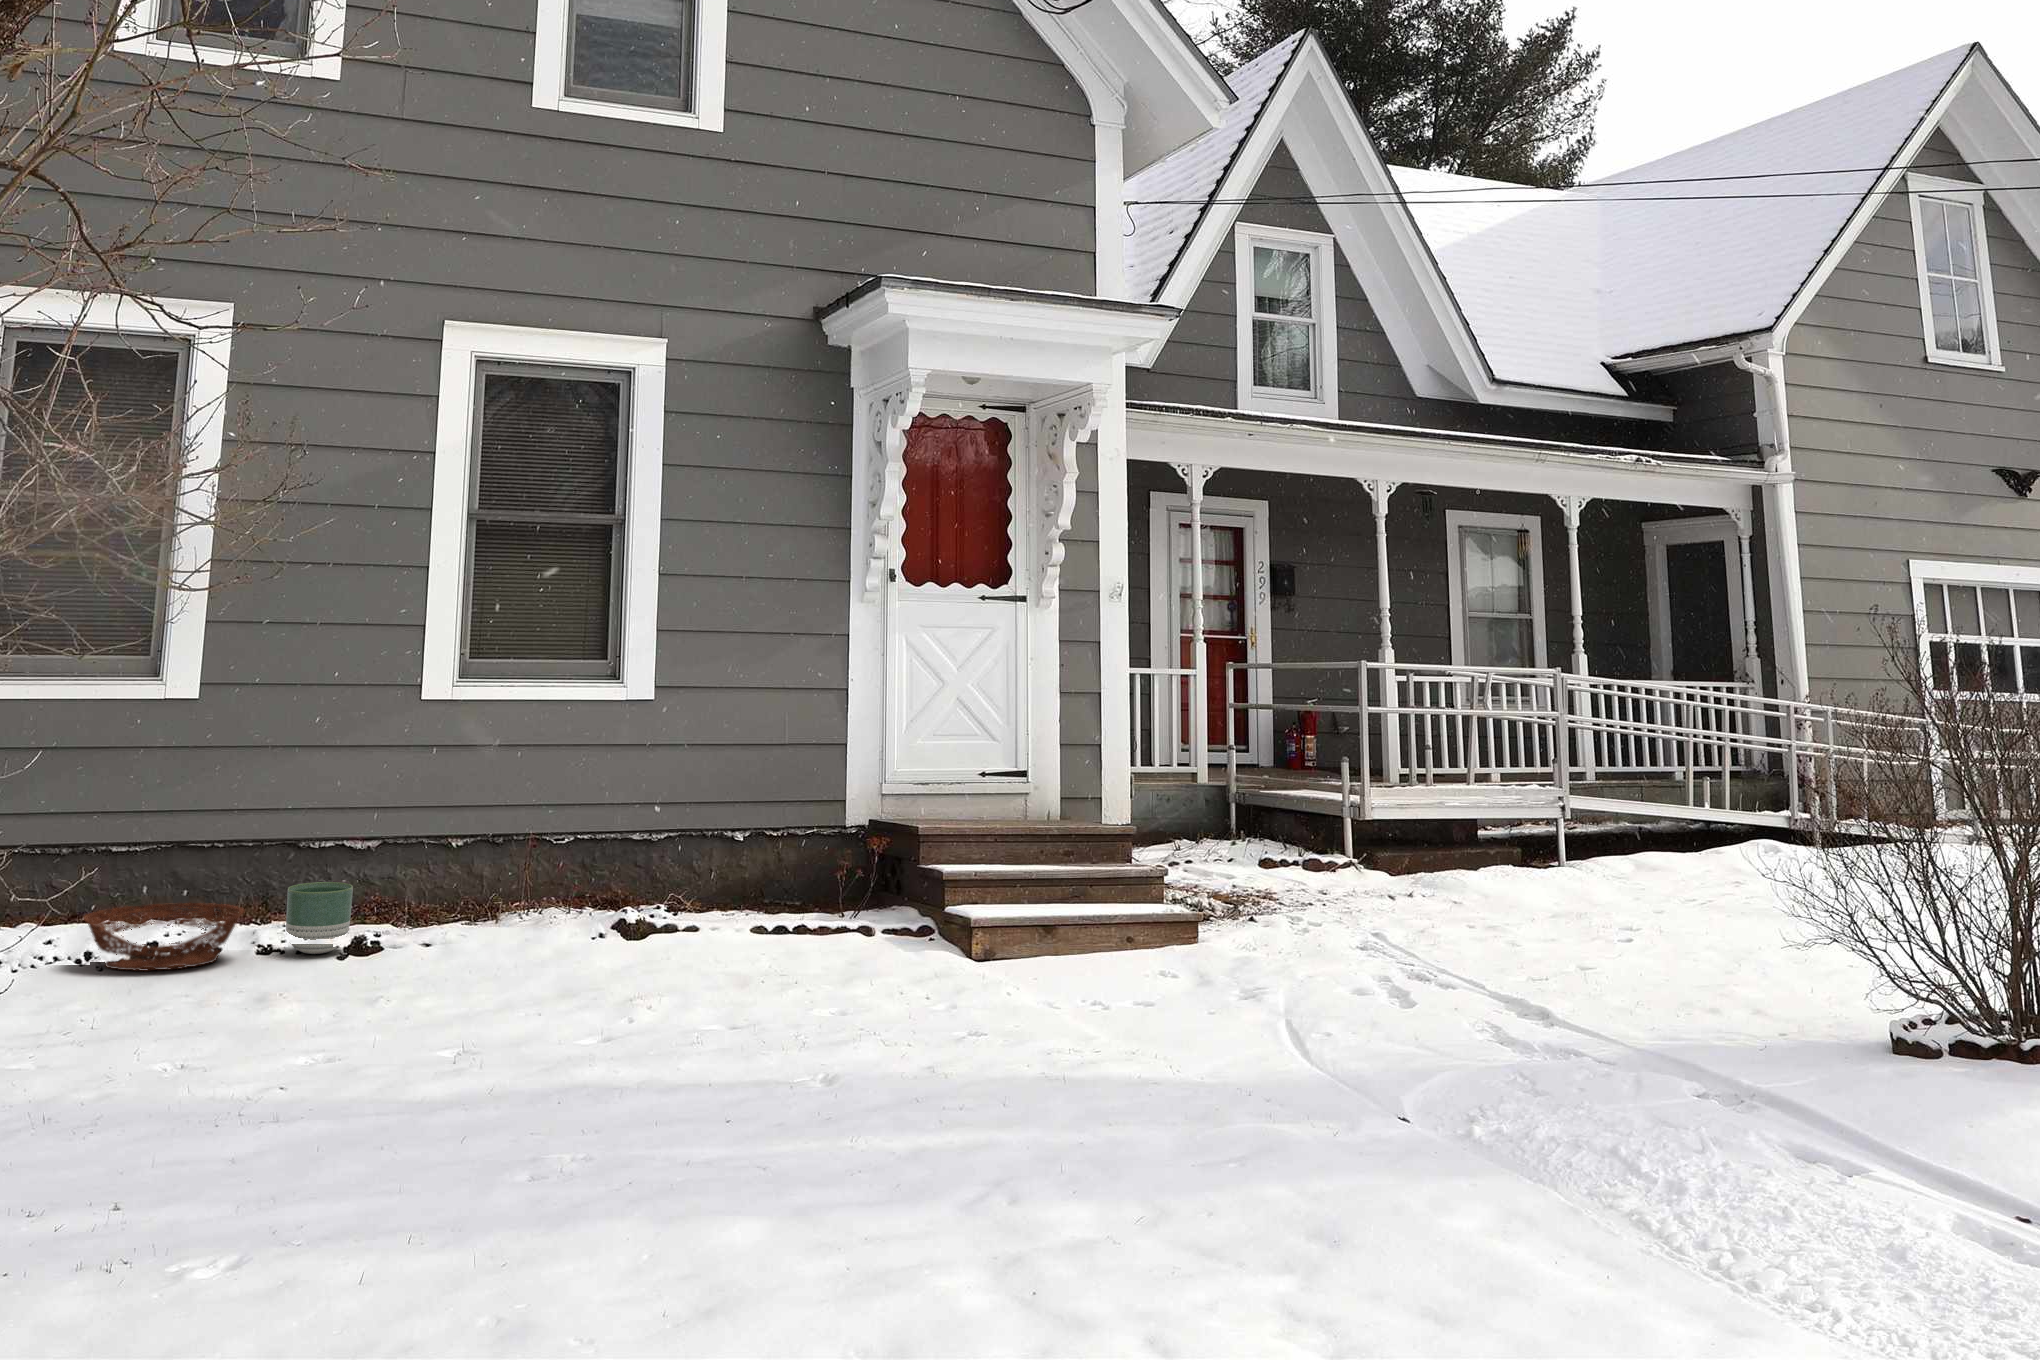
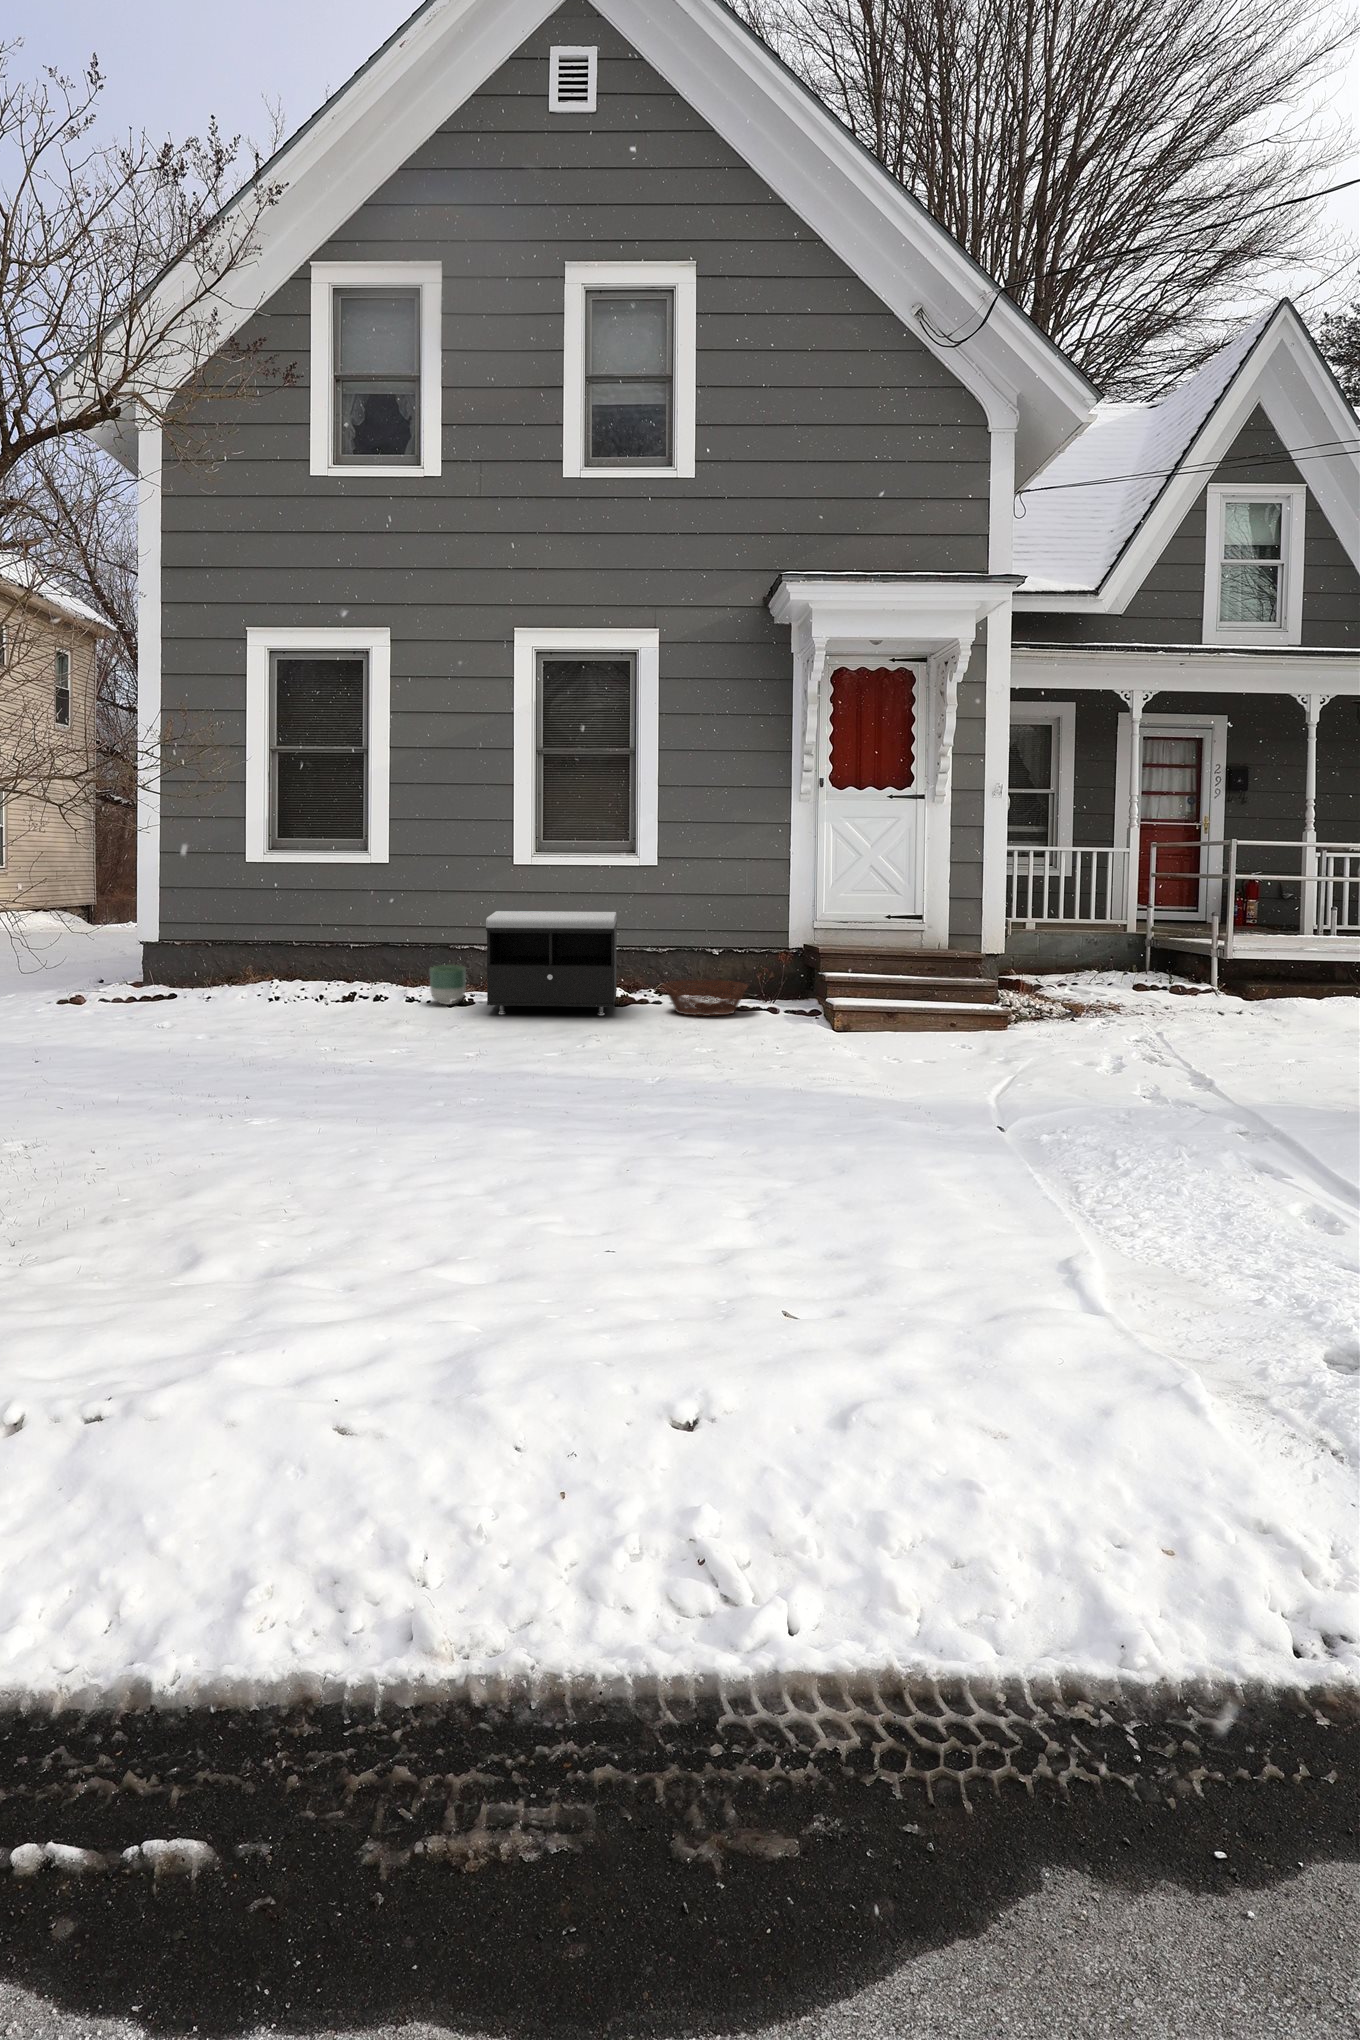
storage bench: none [400,778,635,964] -> present [486,911,617,1015]
basket: present [84,903,244,971] -> present [663,980,748,1016]

